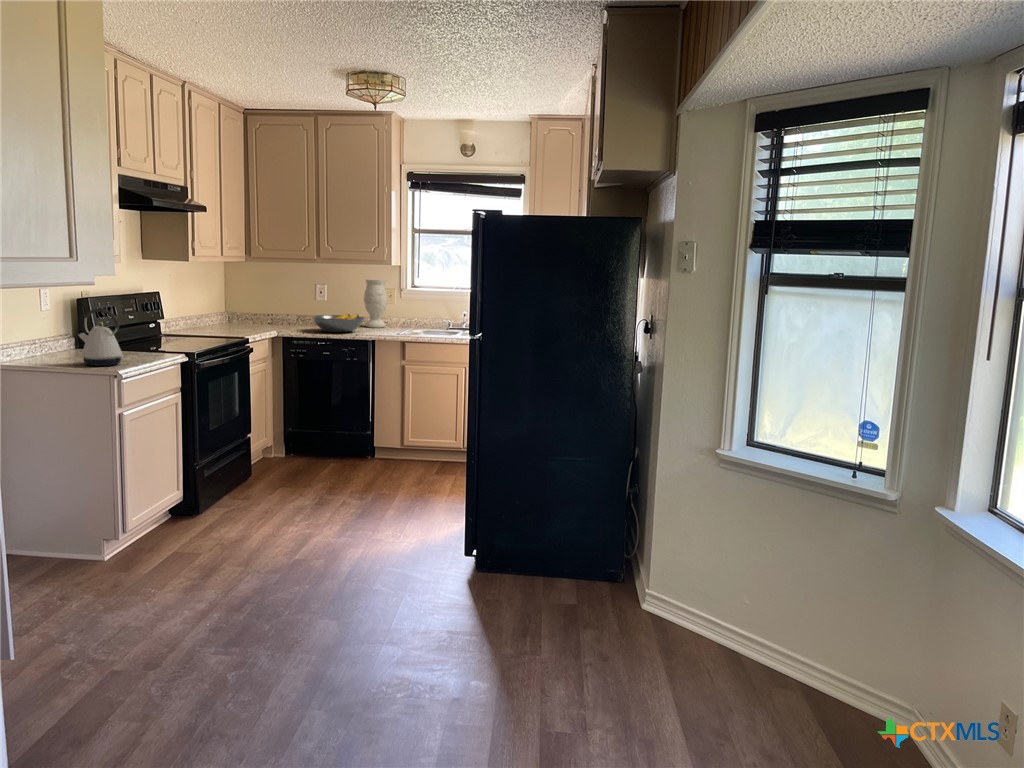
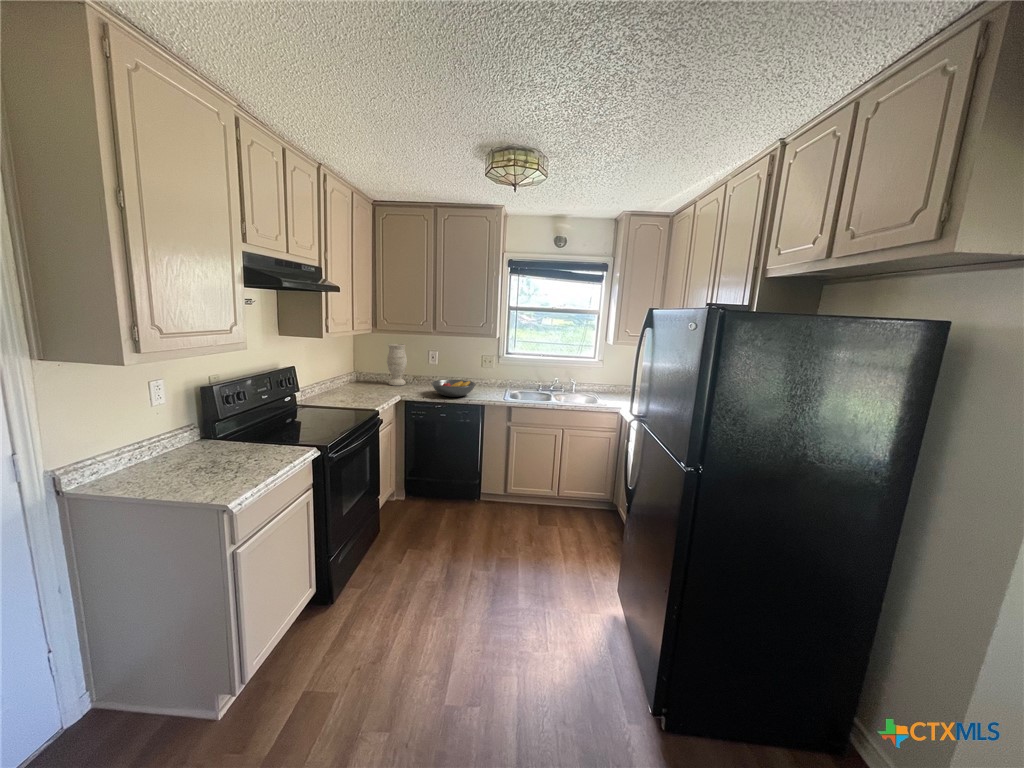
vase: present [364,279,387,328] -> present [387,344,407,386]
kettle: present [78,309,123,366] -> none [179,418,239,492]

